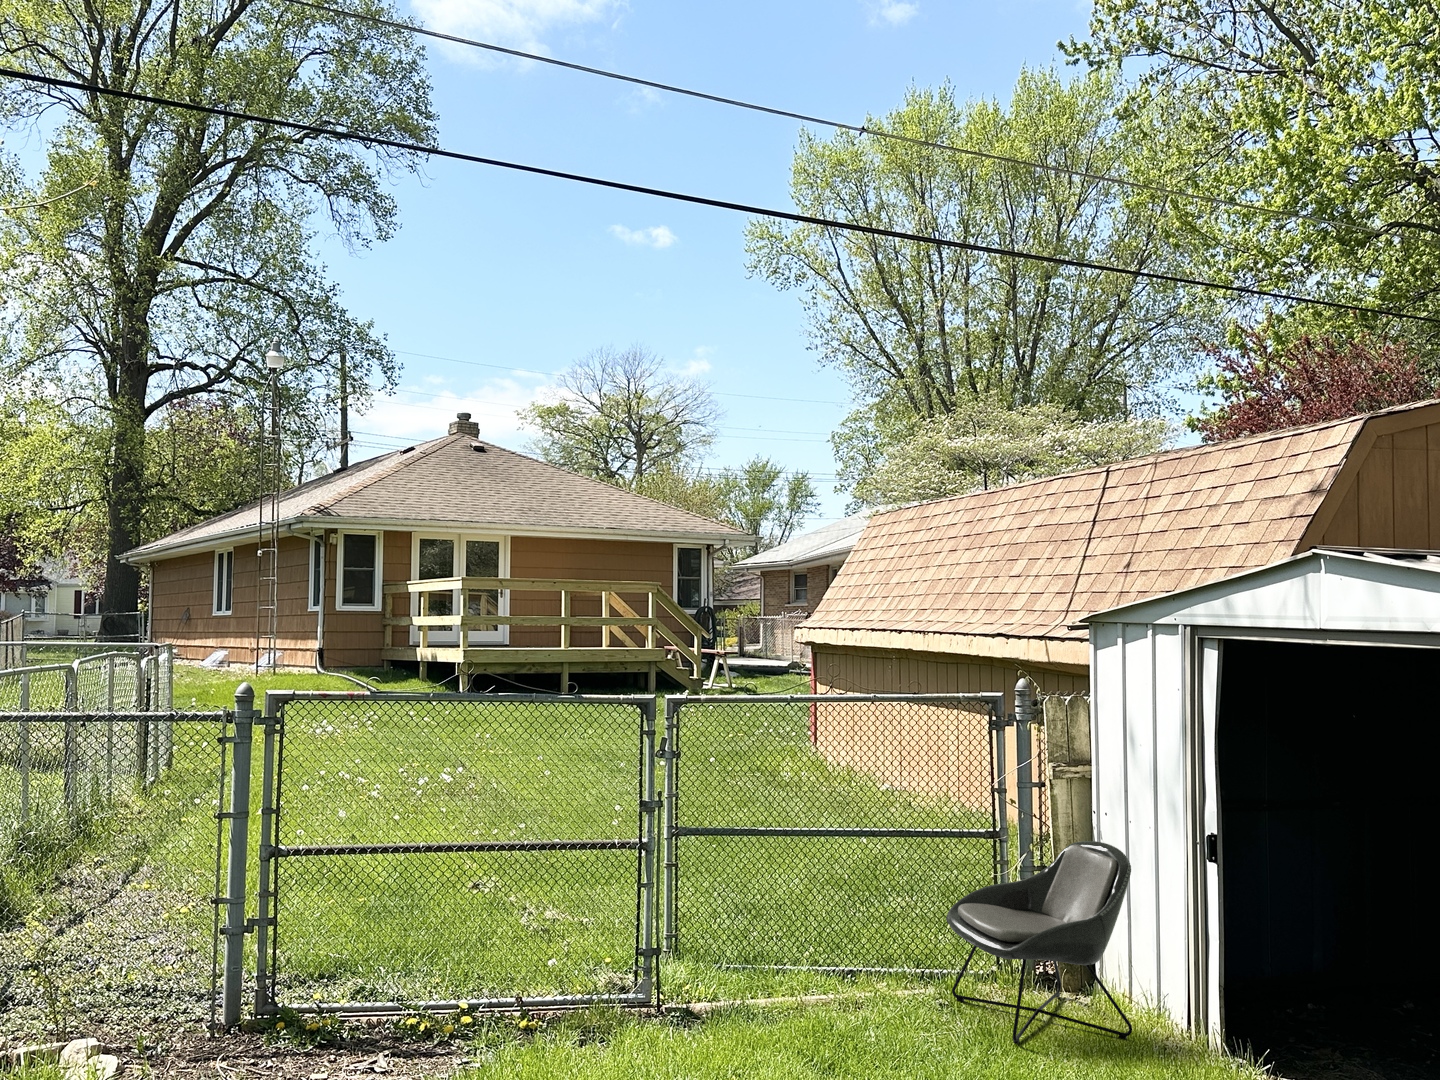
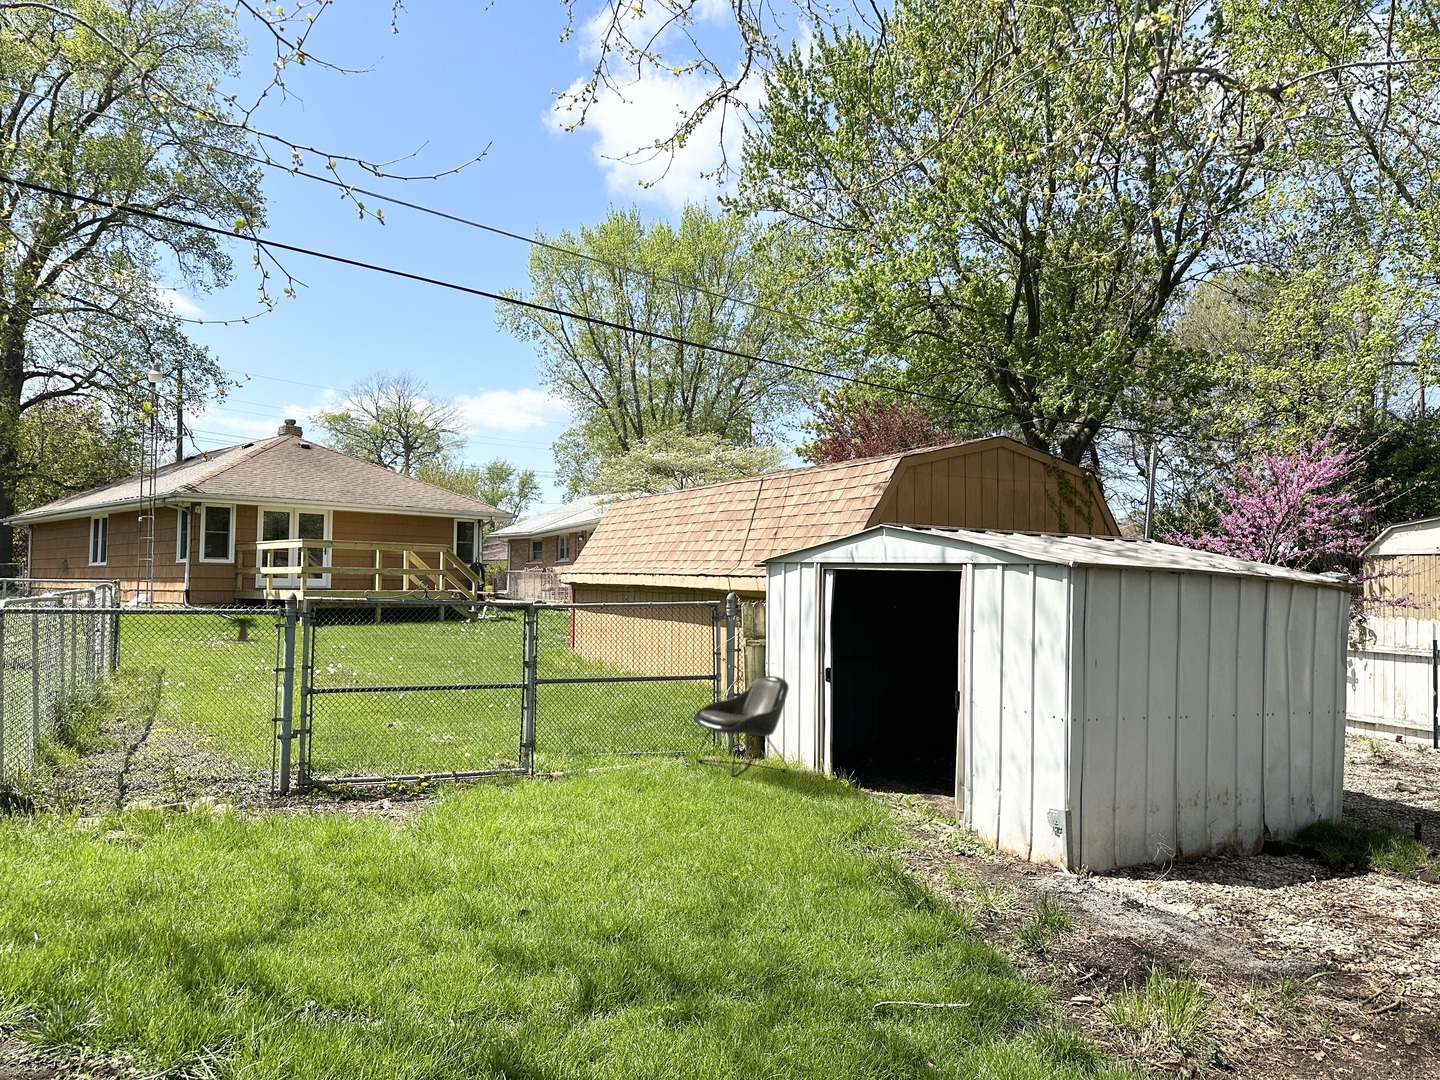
potted plant: none [351,679,401,719] -> present [228,616,259,641]

